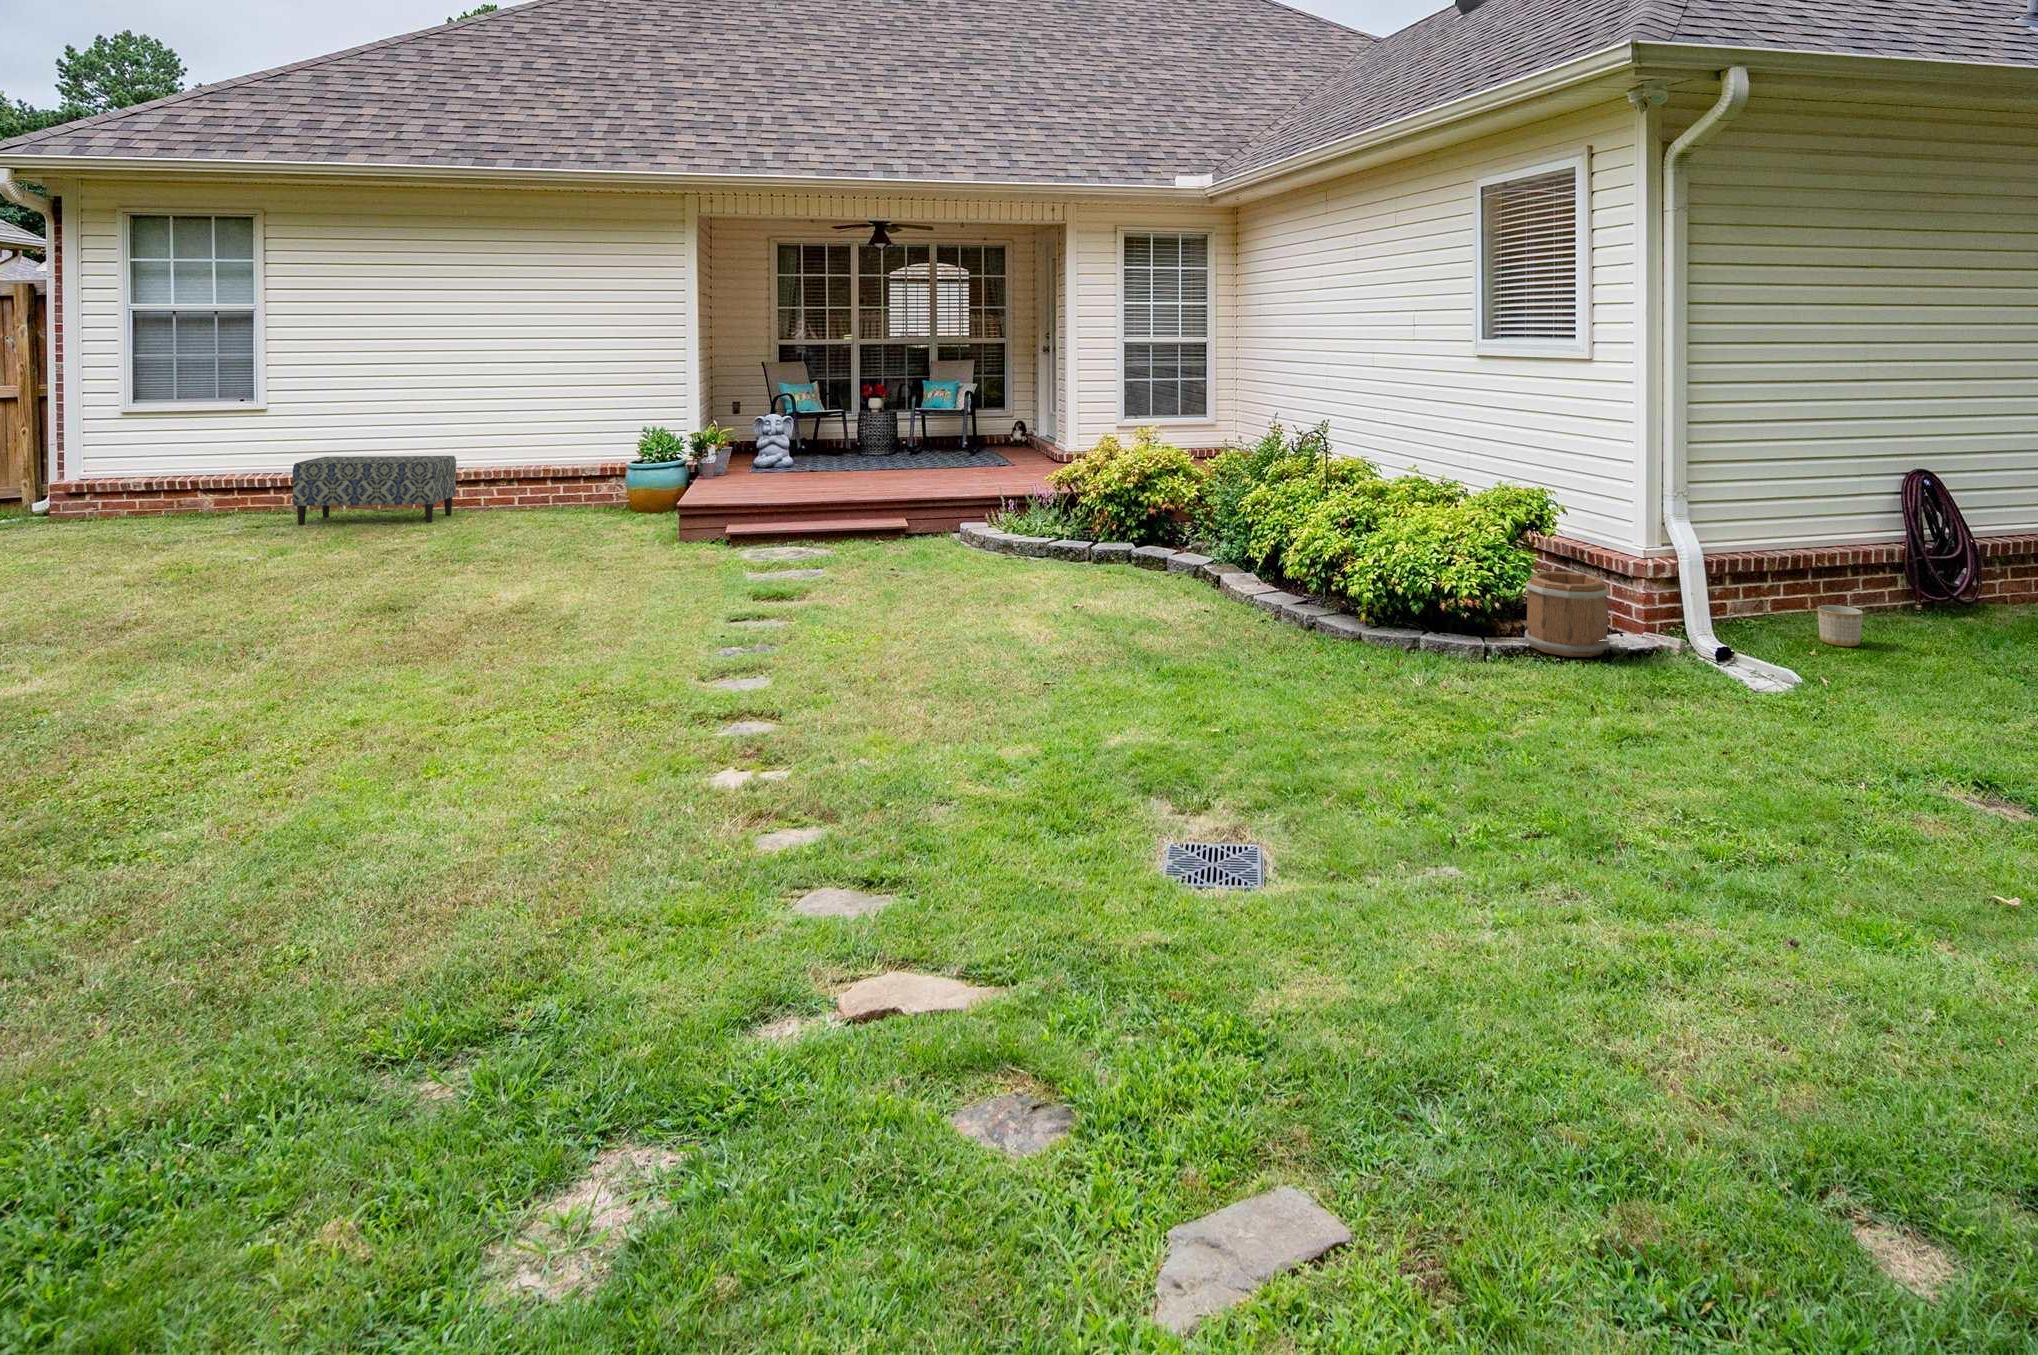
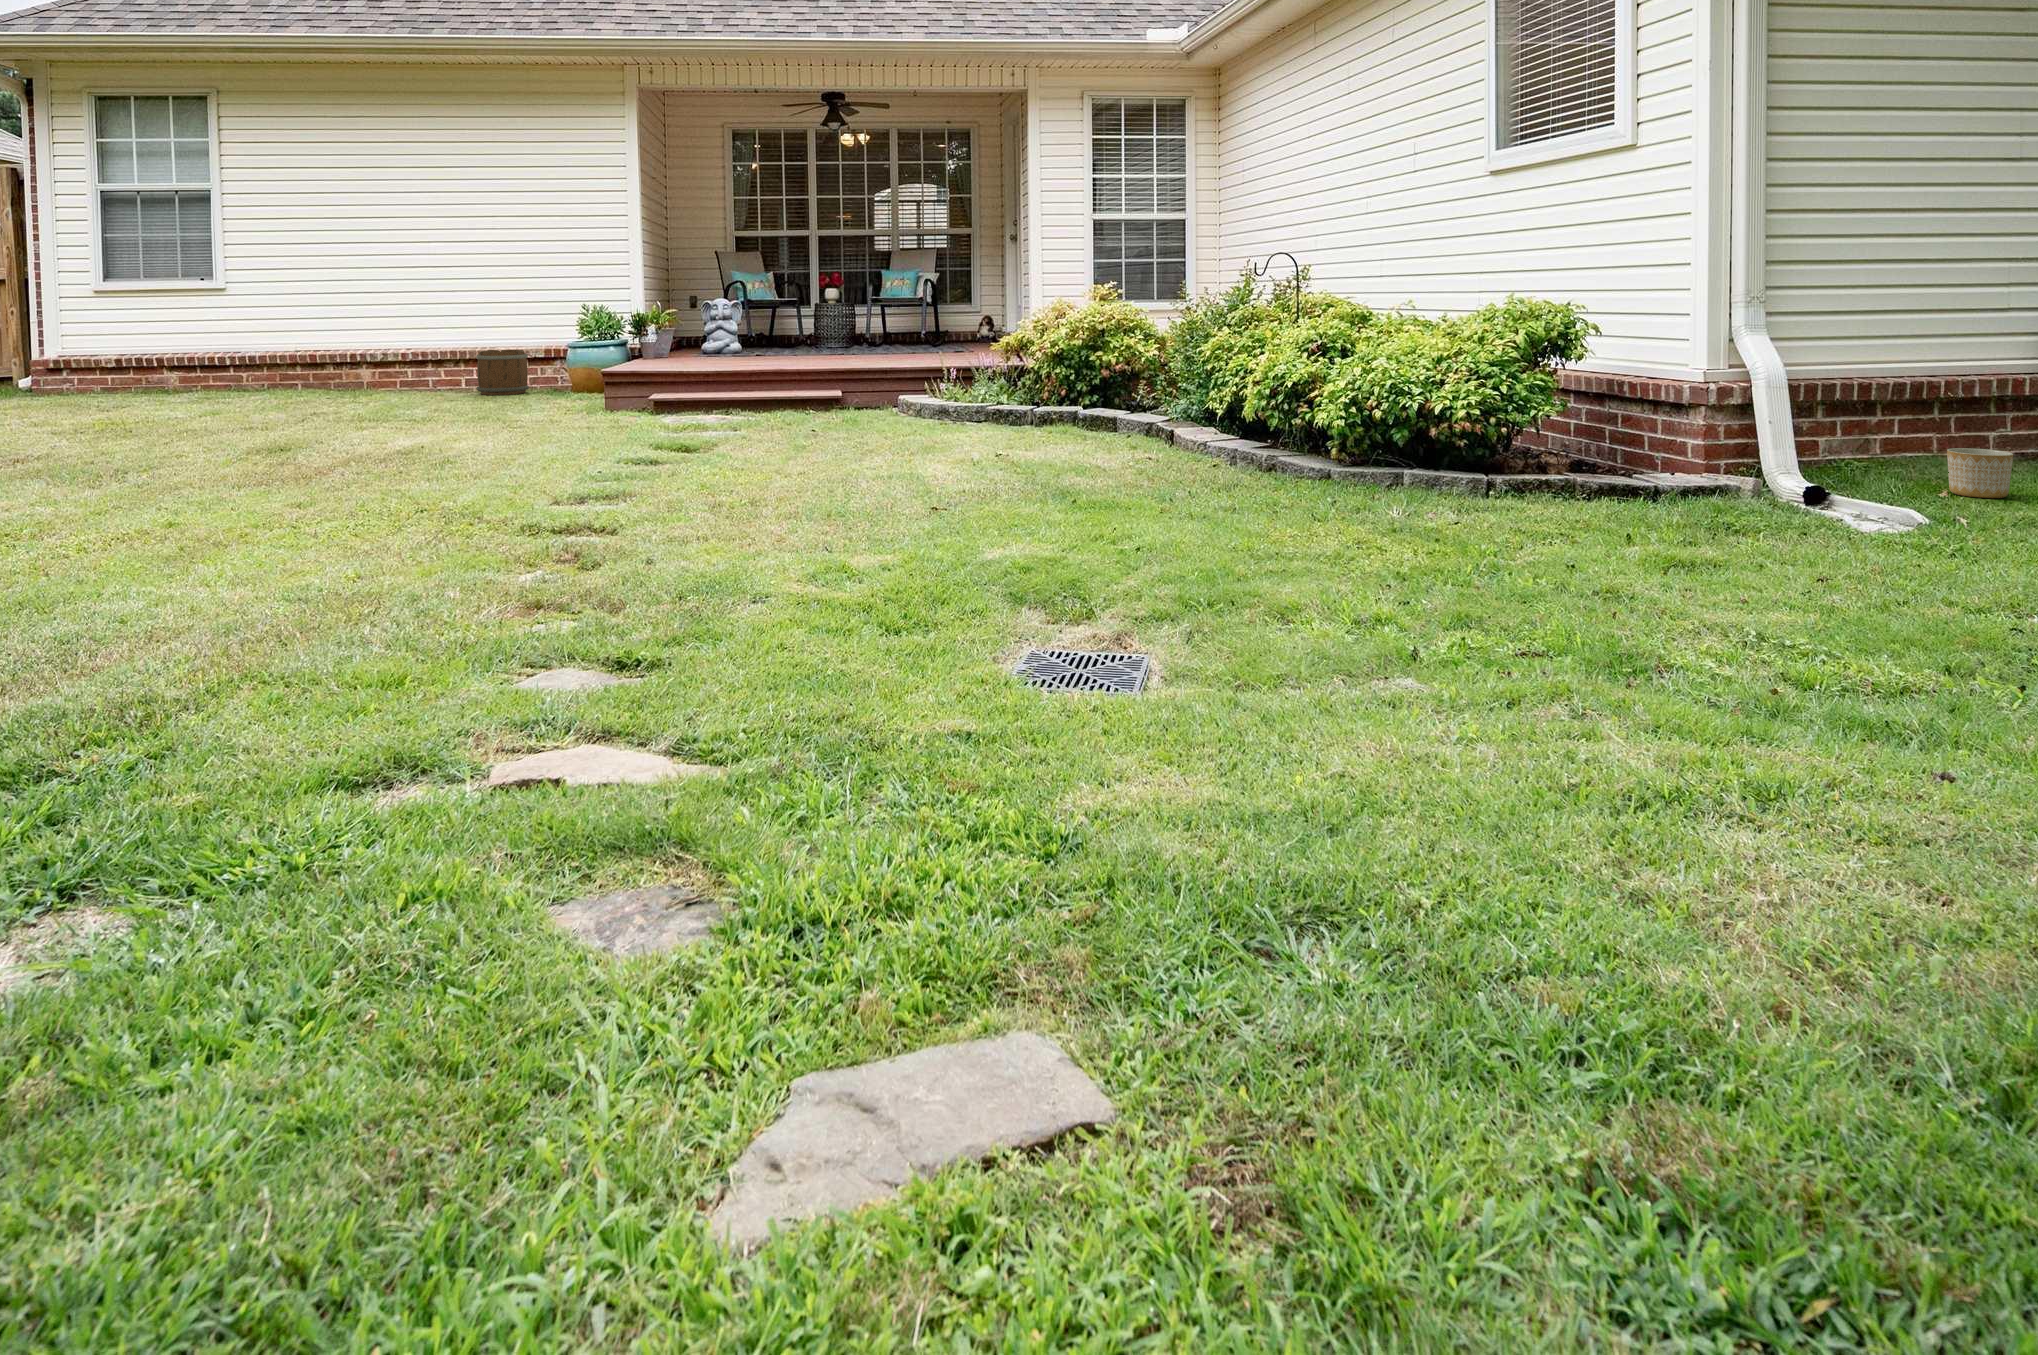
bench: present [293,456,456,525] -> none [243,334,403,399]
bucket: present [1525,571,1610,657] -> present [476,350,529,395]

